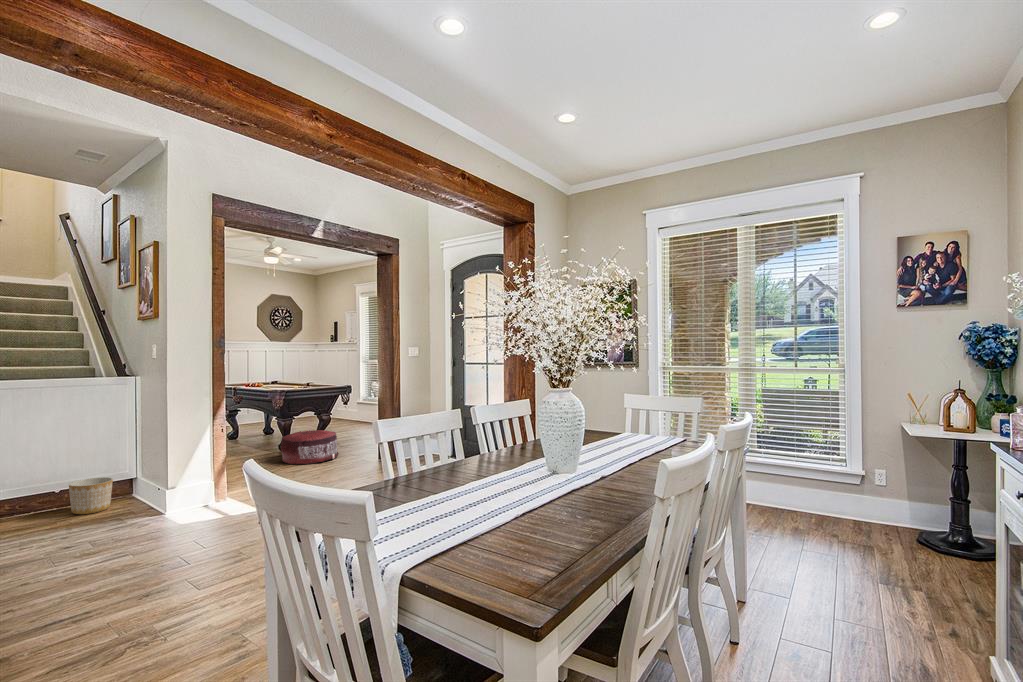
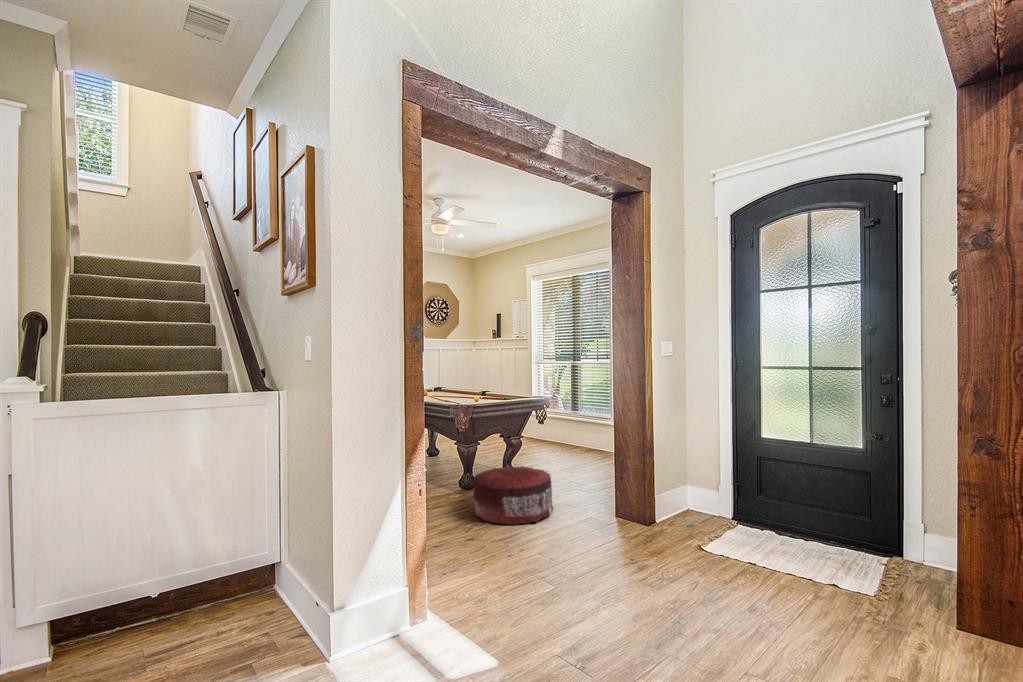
planter: present [69,477,113,514] -> none [176,563,245,639]

